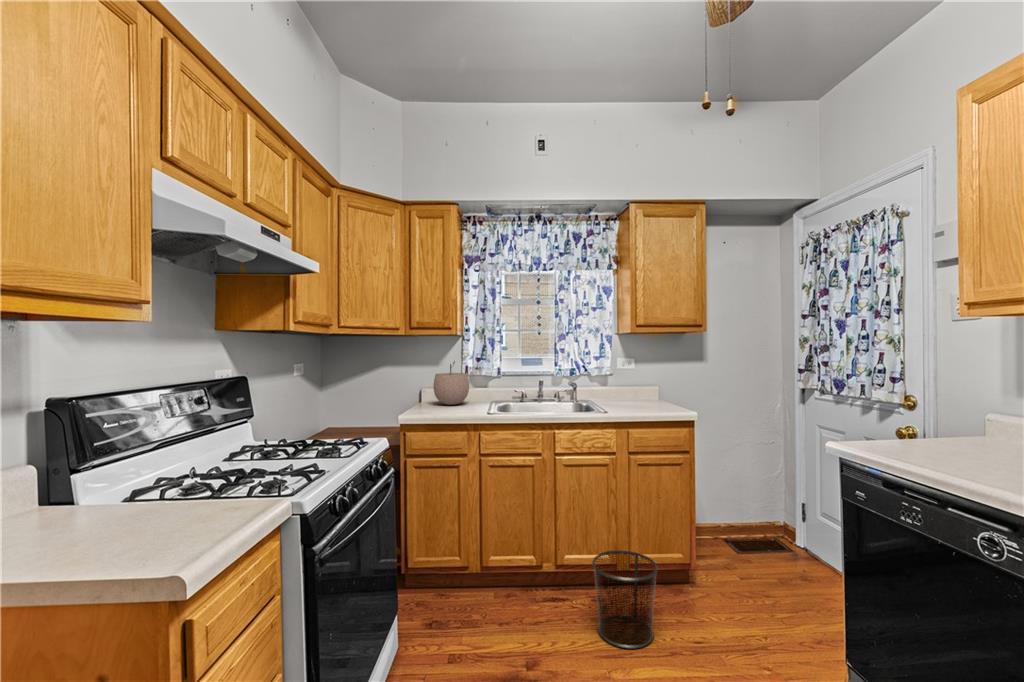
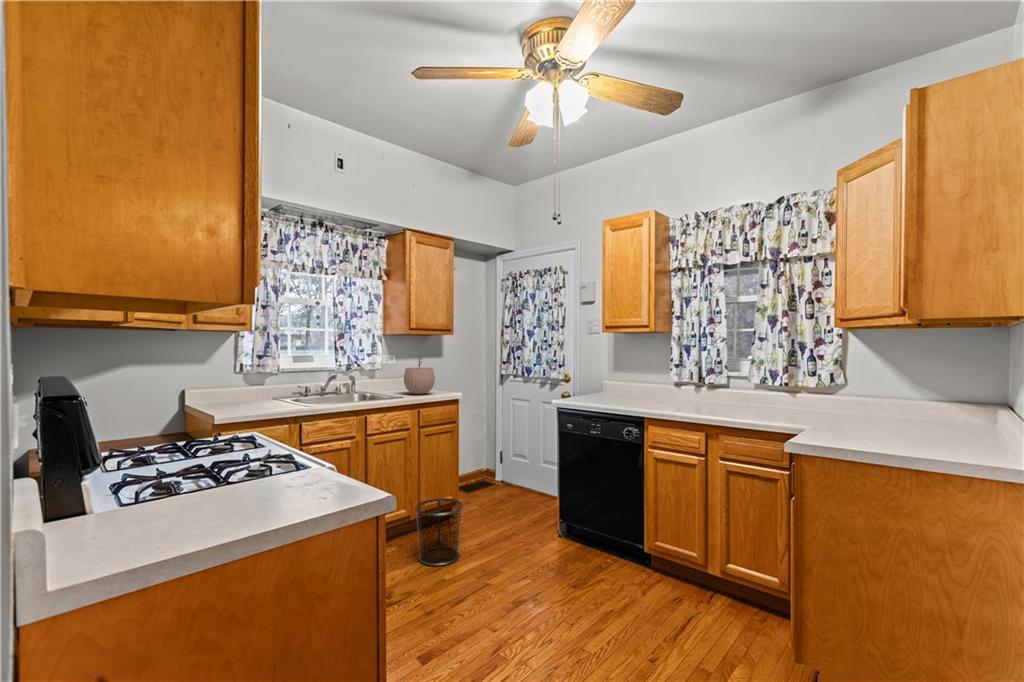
plant pot: present [433,361,469,405] -> present [404,358,435,394]

